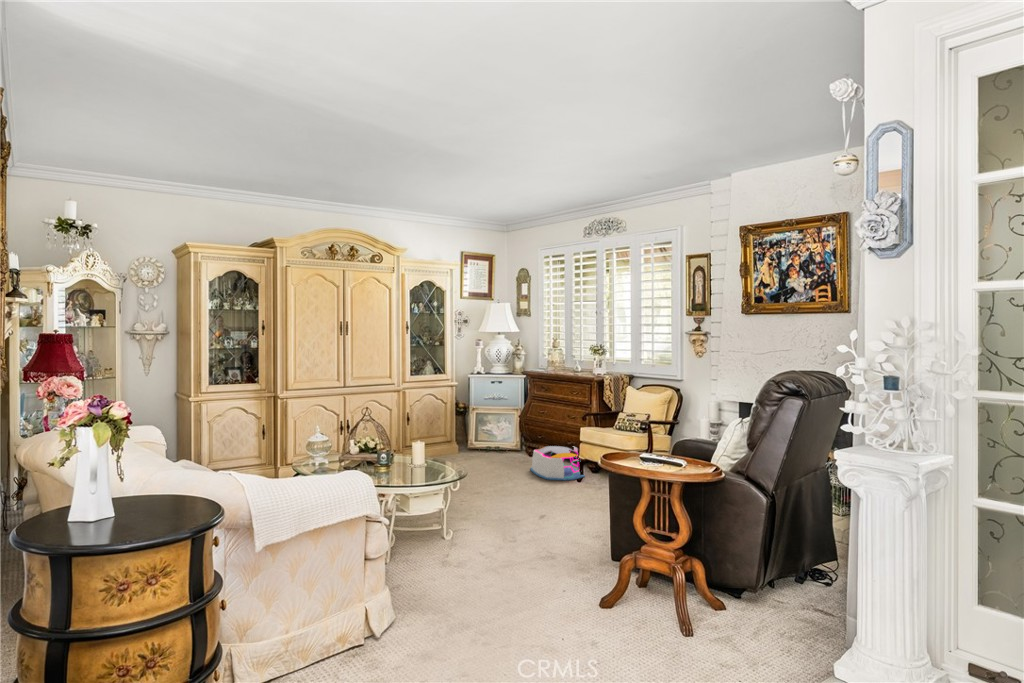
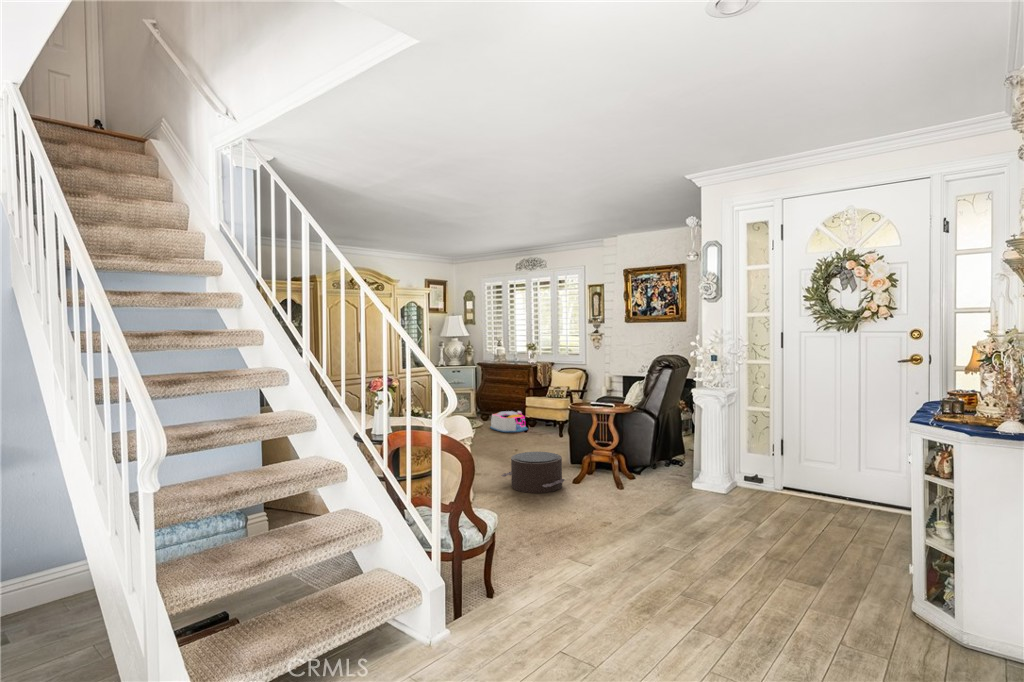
pouf: none [469,538,578,626] -> present [501,452,565,493]

